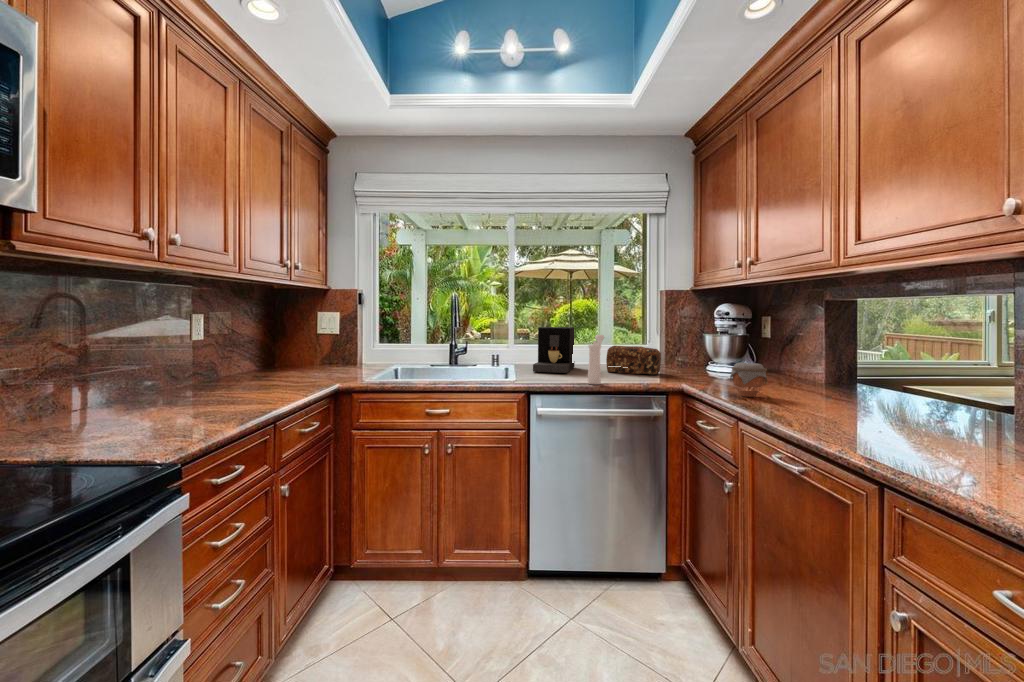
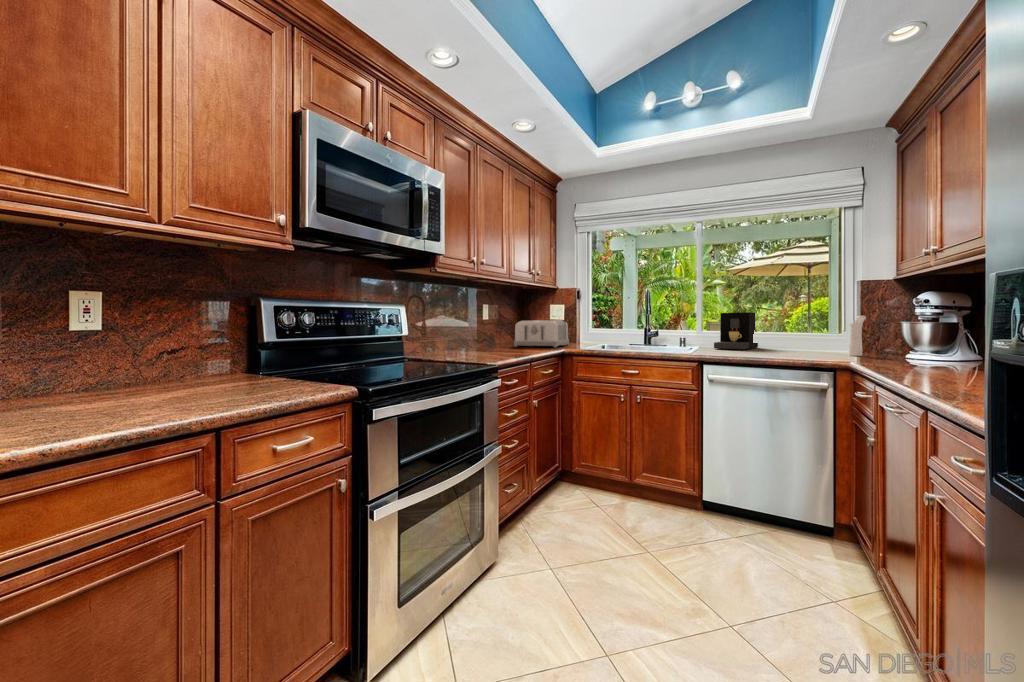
toaster: none [258,335,347,378] -> present [514,320,569,347]
pepper mill: present [588,335,604,384] -> present [849,316,866,356]
bread loaf: present [606,346,661,374] -> none [786,327,845,352]
jar: present [730,362,767,397] -> none [891,335,931,365]

